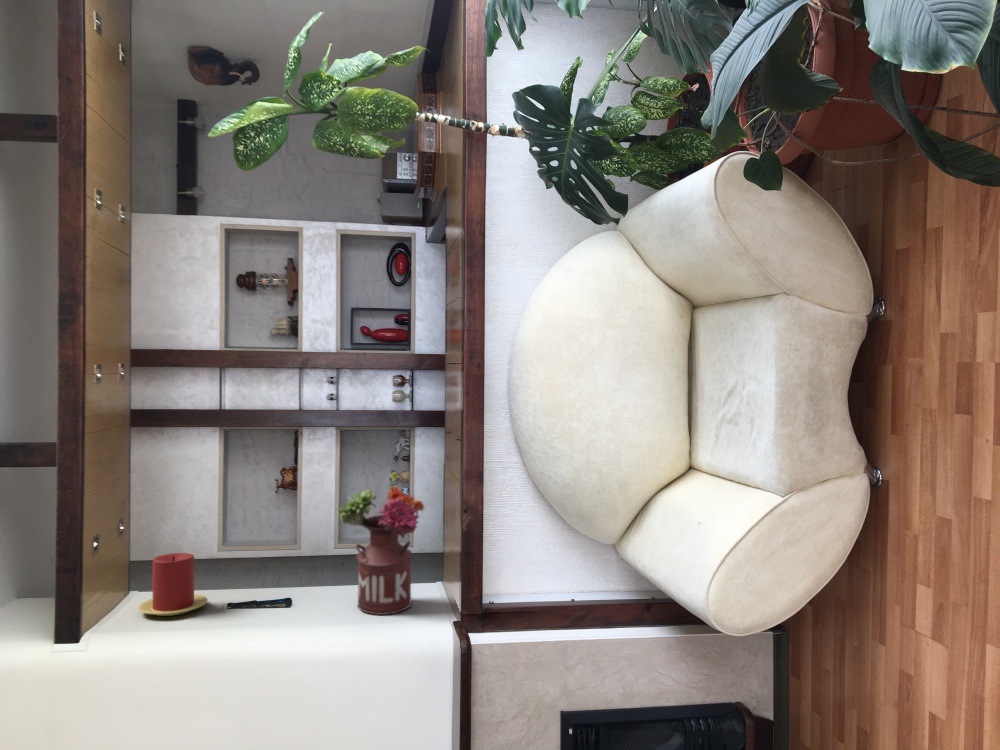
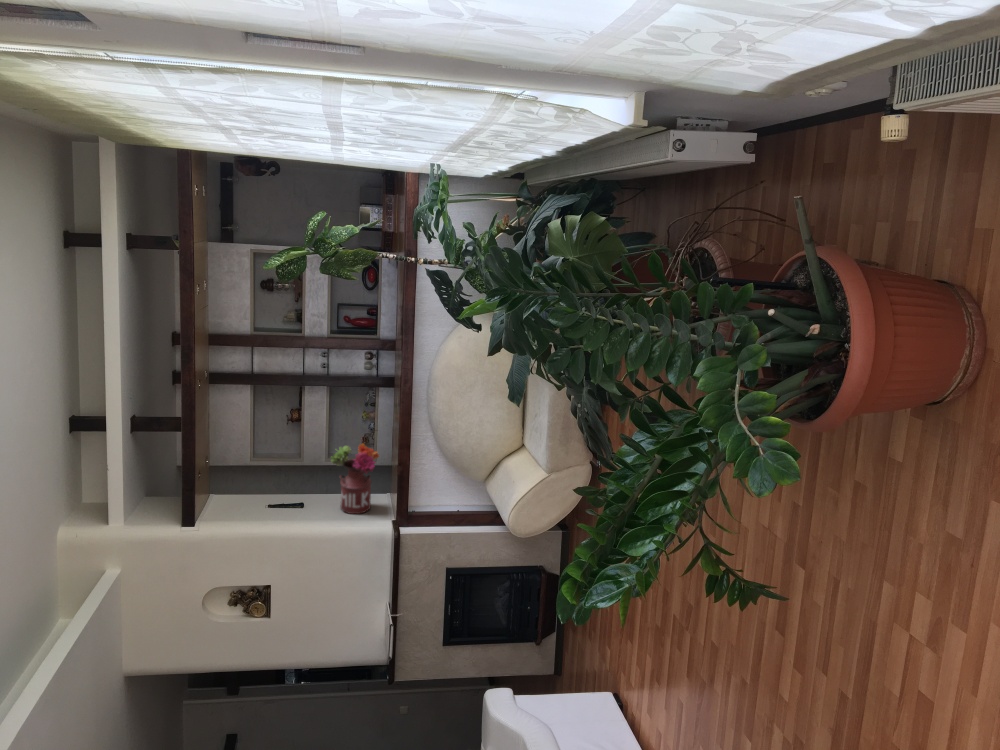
candle: present [138,553,208,616] -> none [218,475,256,510]

